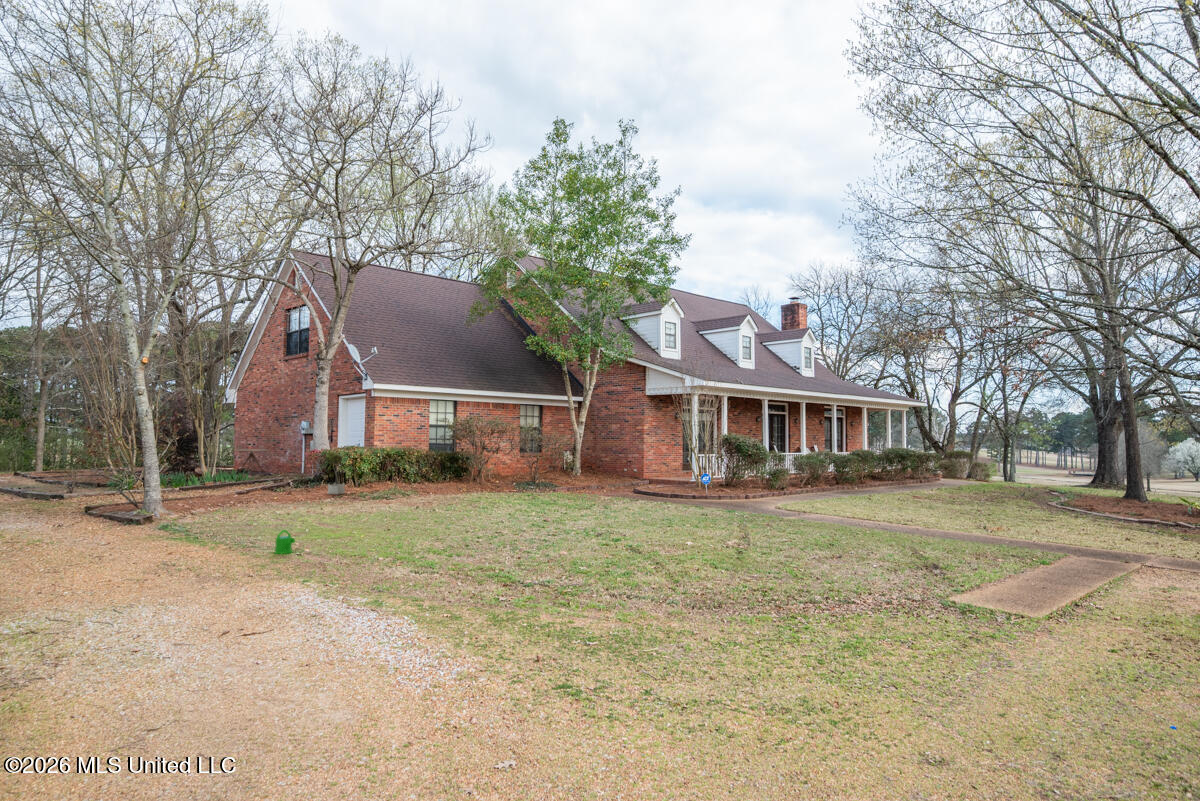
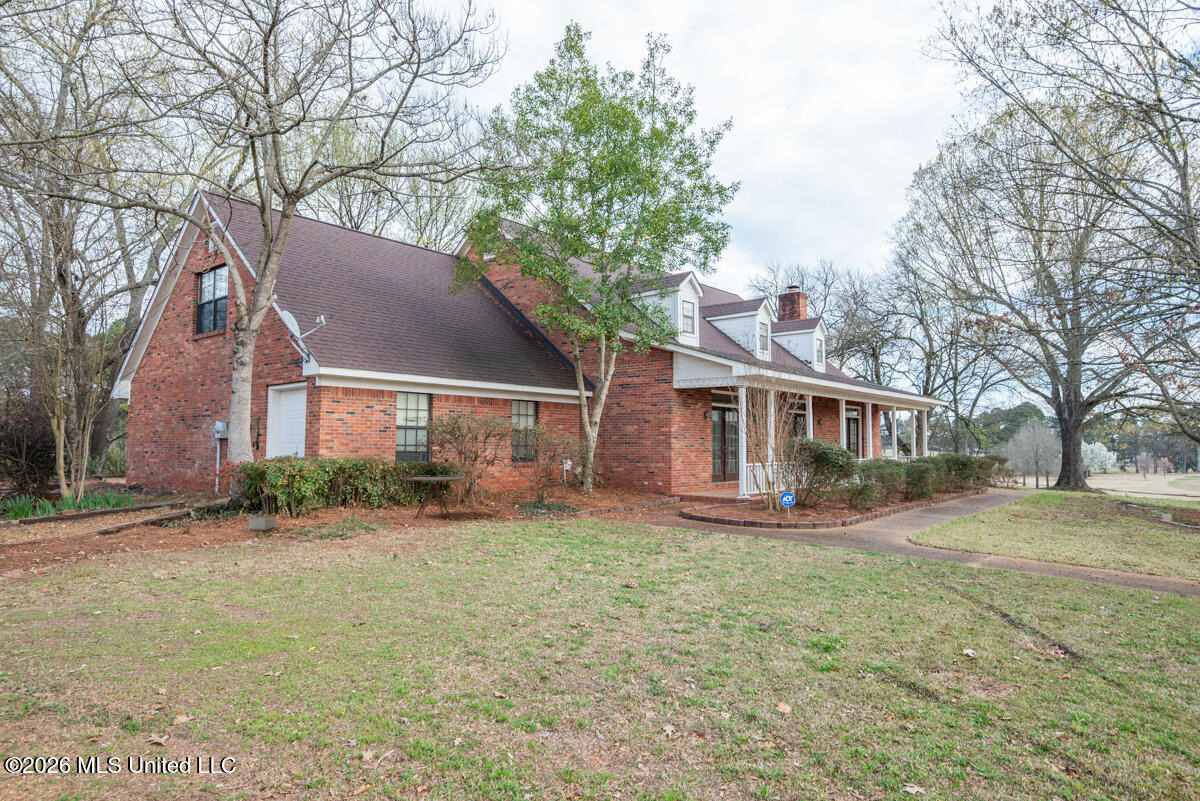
round table: present [235,449,268,471] -> present [404,477,463,519]
watering can: present [275,530,295,554] -> none [88,682,147,754]

